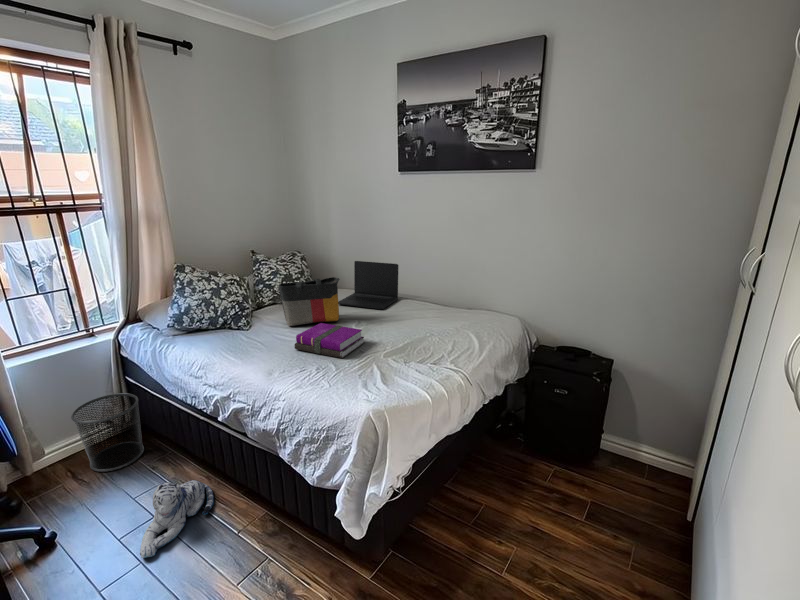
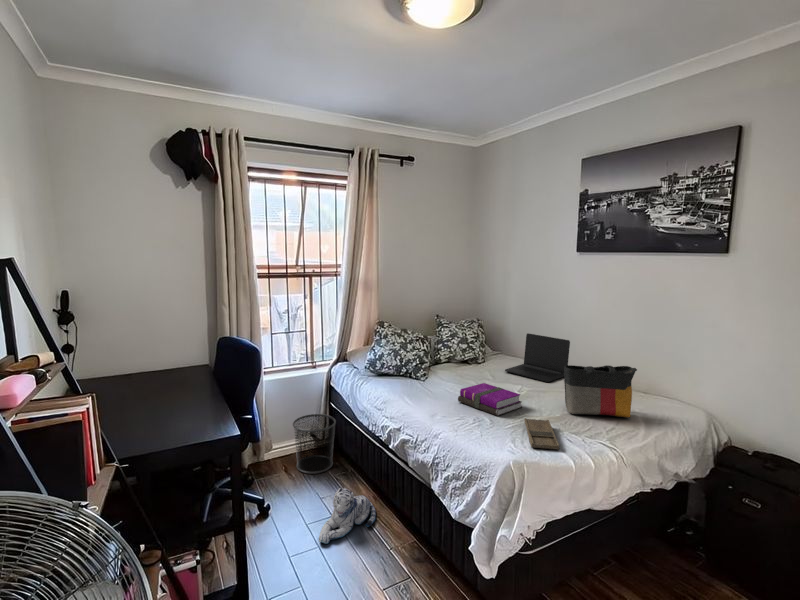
tote bag: present [278,277,340,326] -> present [564,365,637,418]
tray: none [372,353,413,388] -> present [524,418,559,450]

